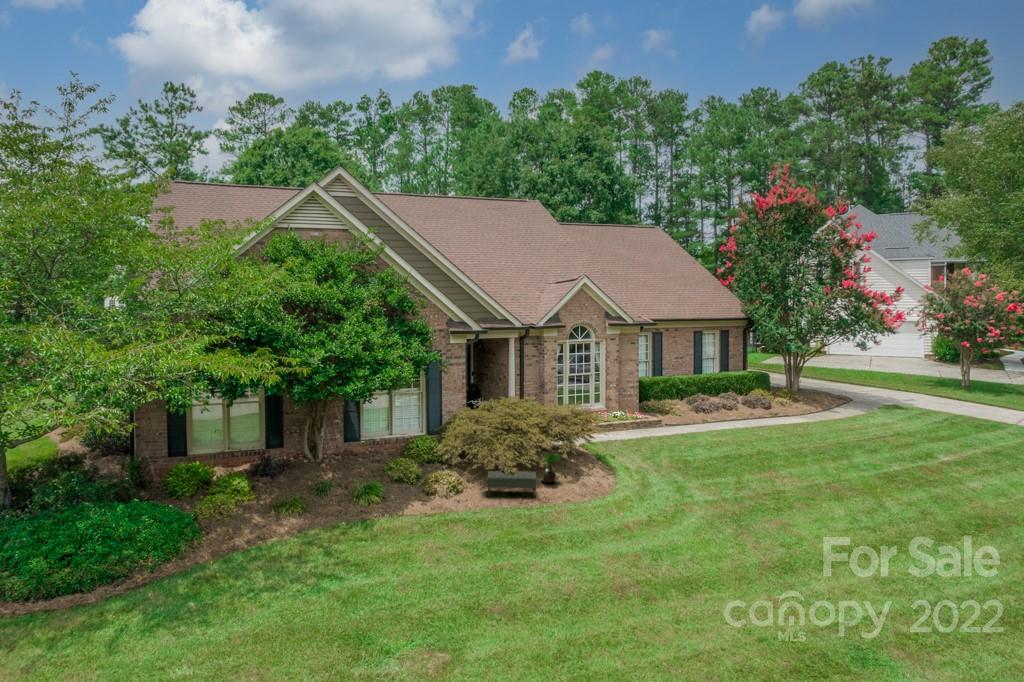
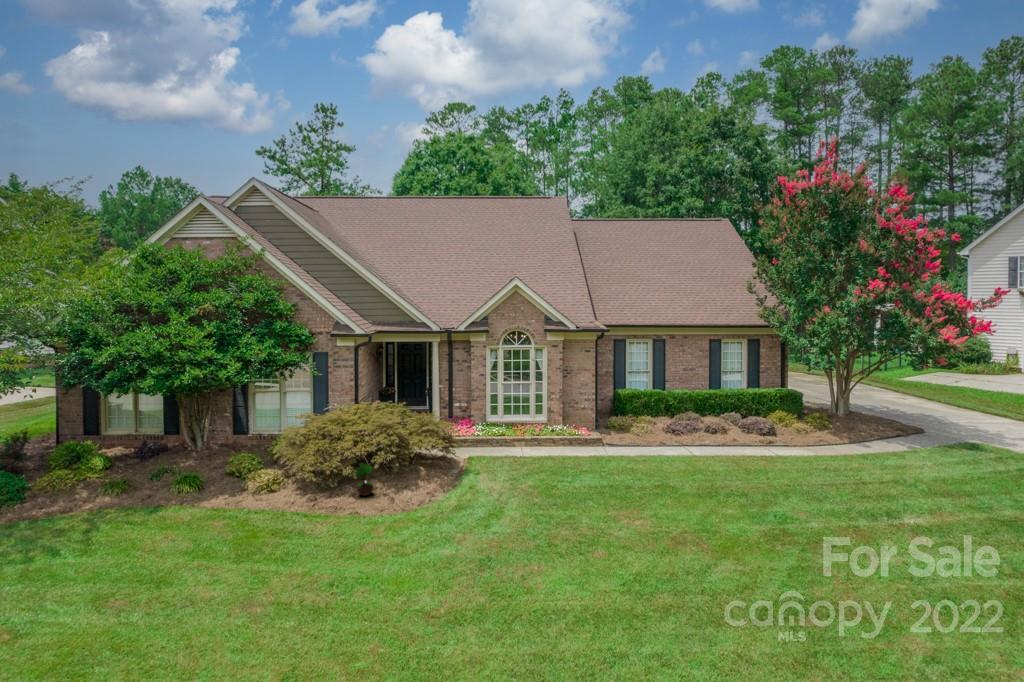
bench: present [487,471,537,498] -> none [281,477,336,510]

